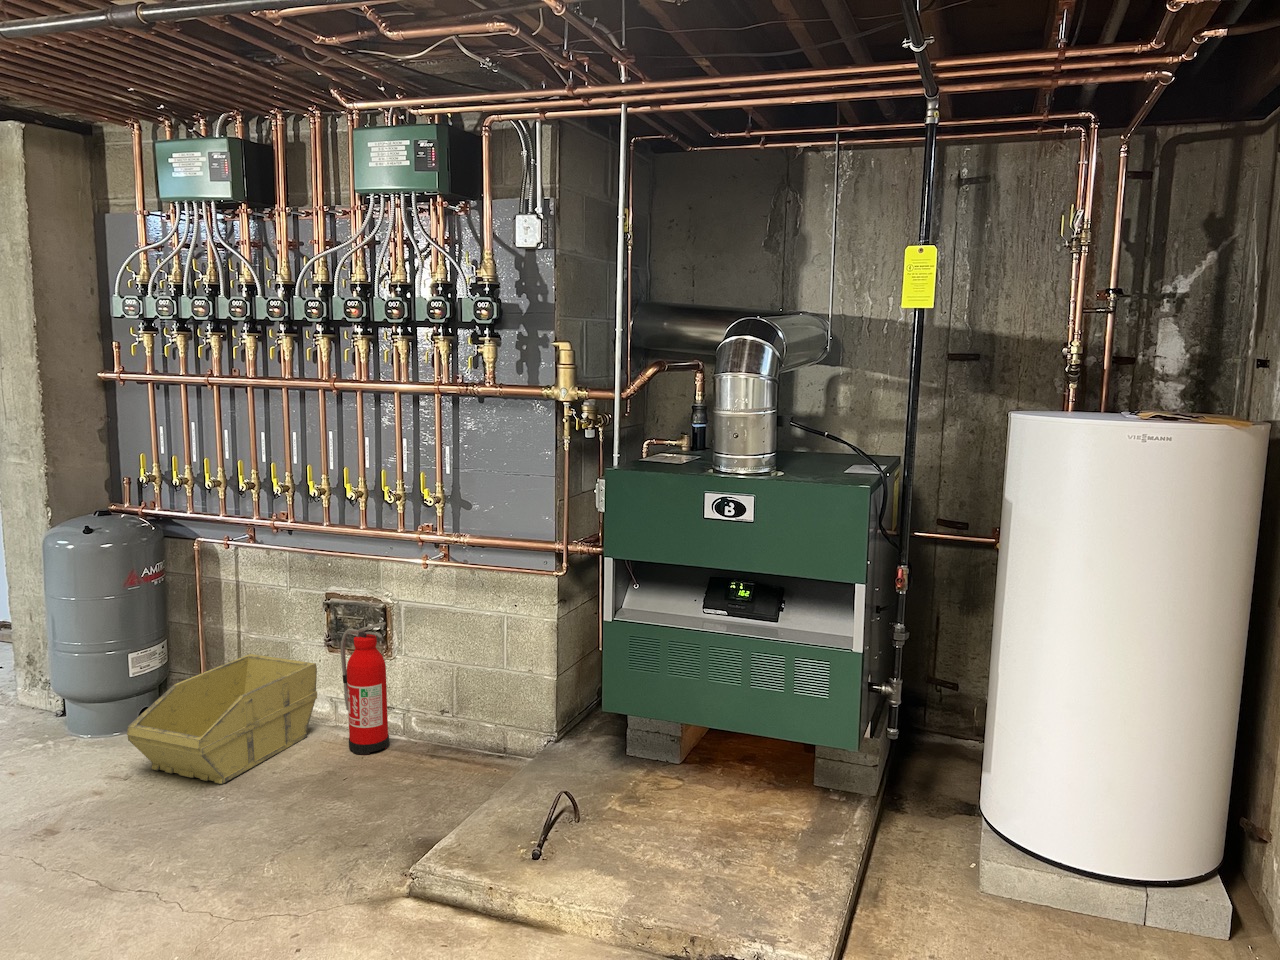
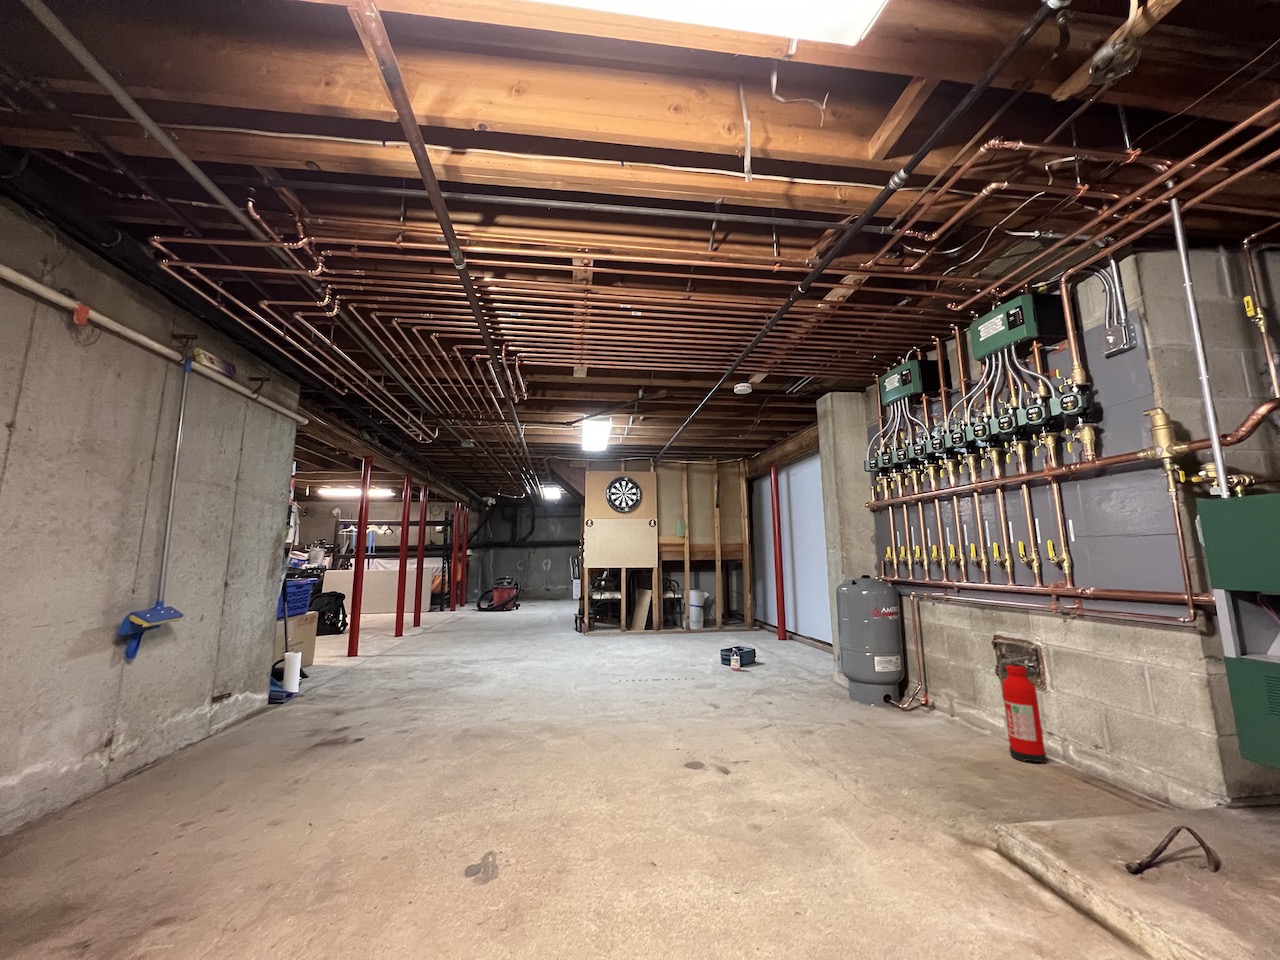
storage bin: present [127,654,317,784] -> none [859,673,991,743]

